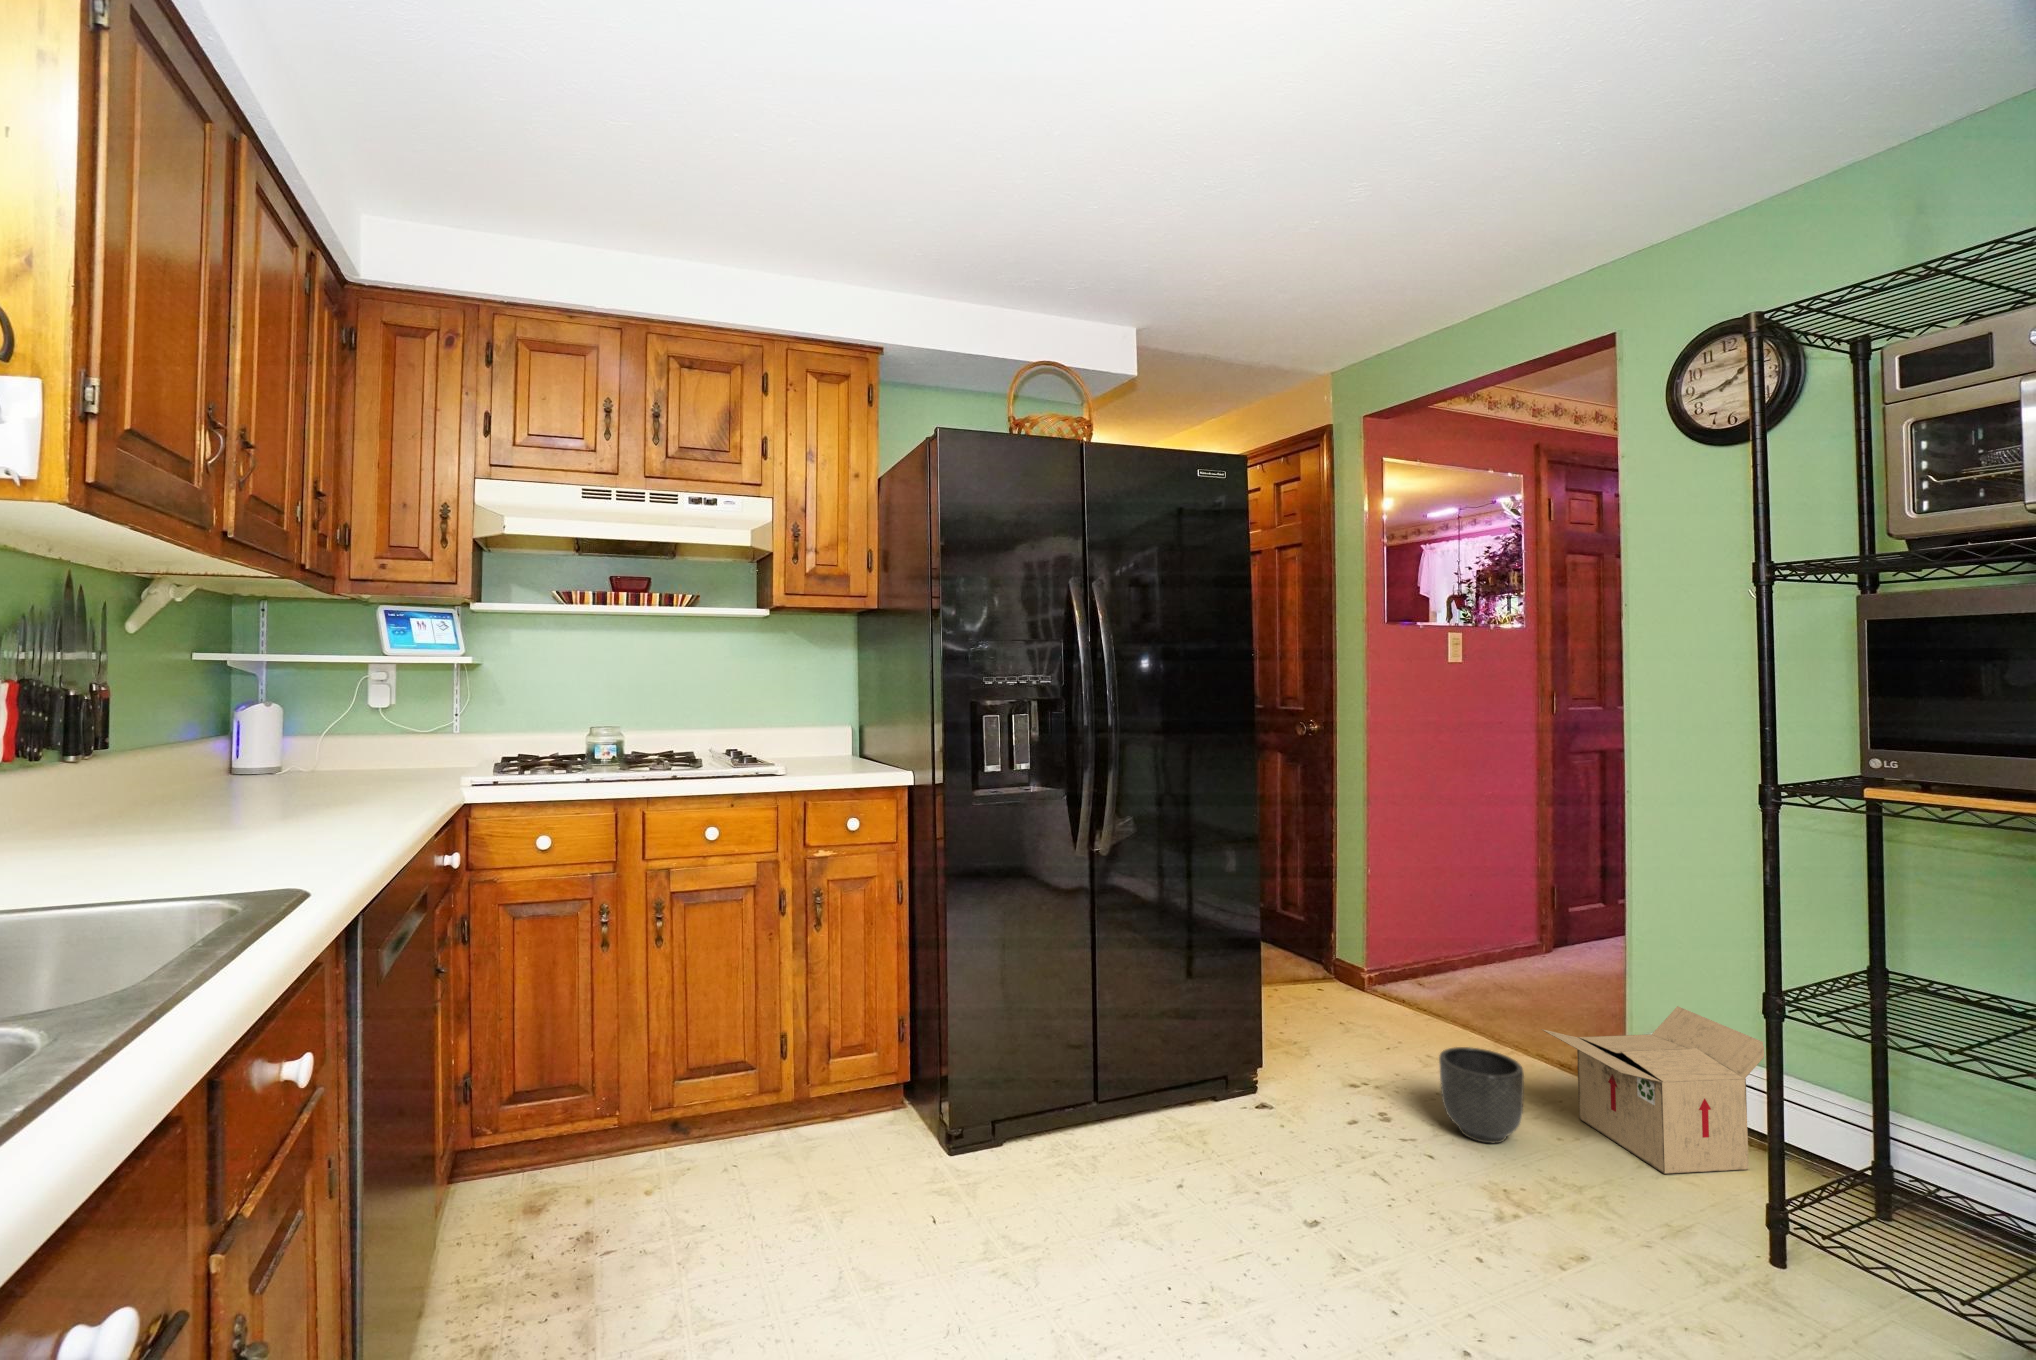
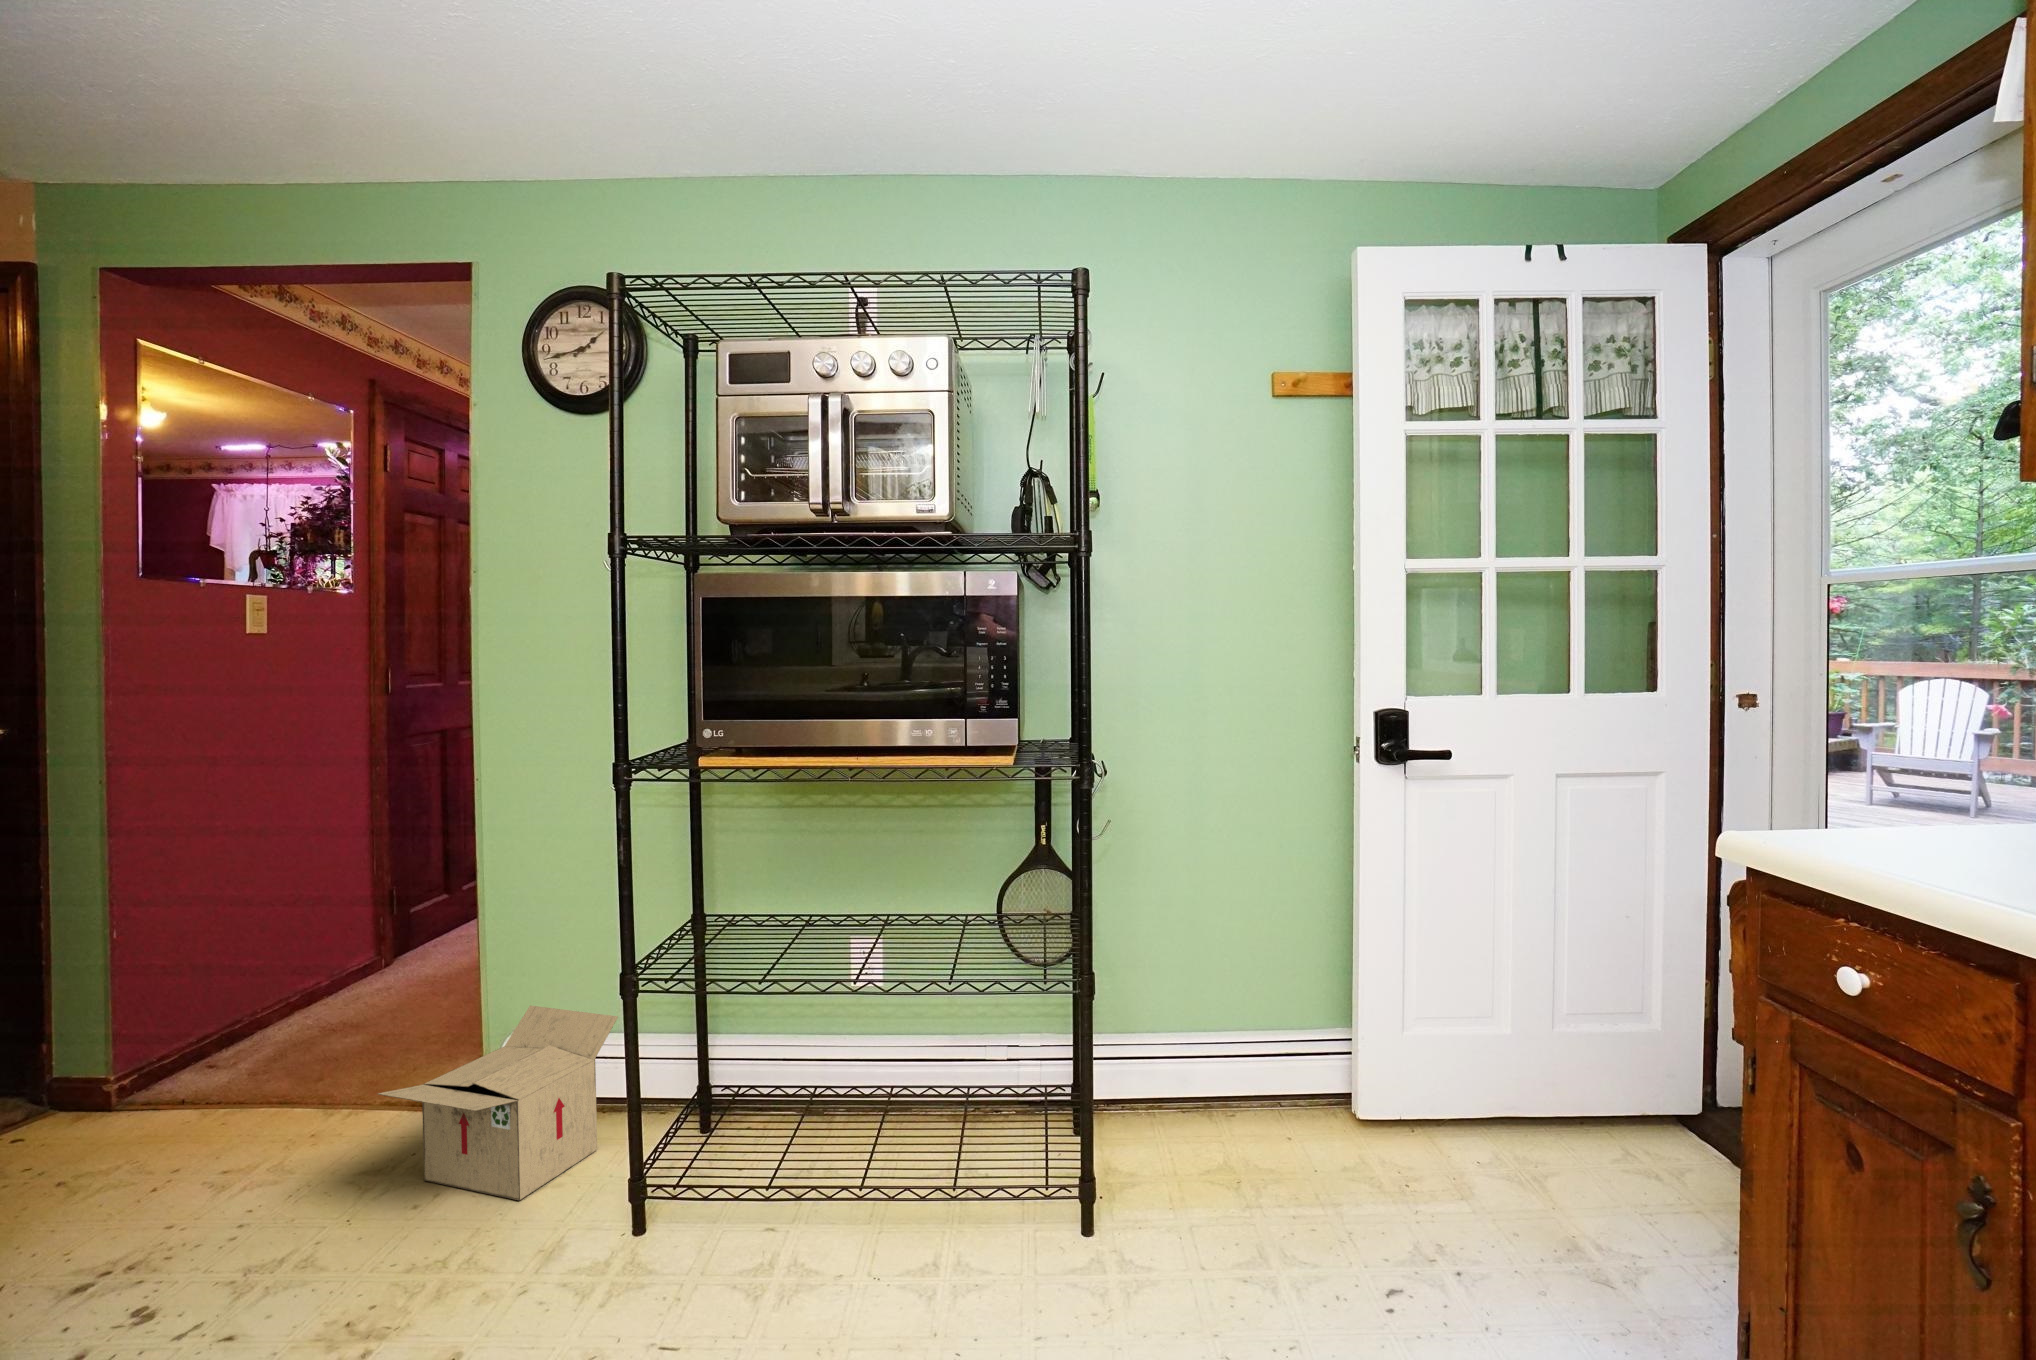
planter: present [1439,1047,1524,1143] -> none [224,1149,354,1288]

